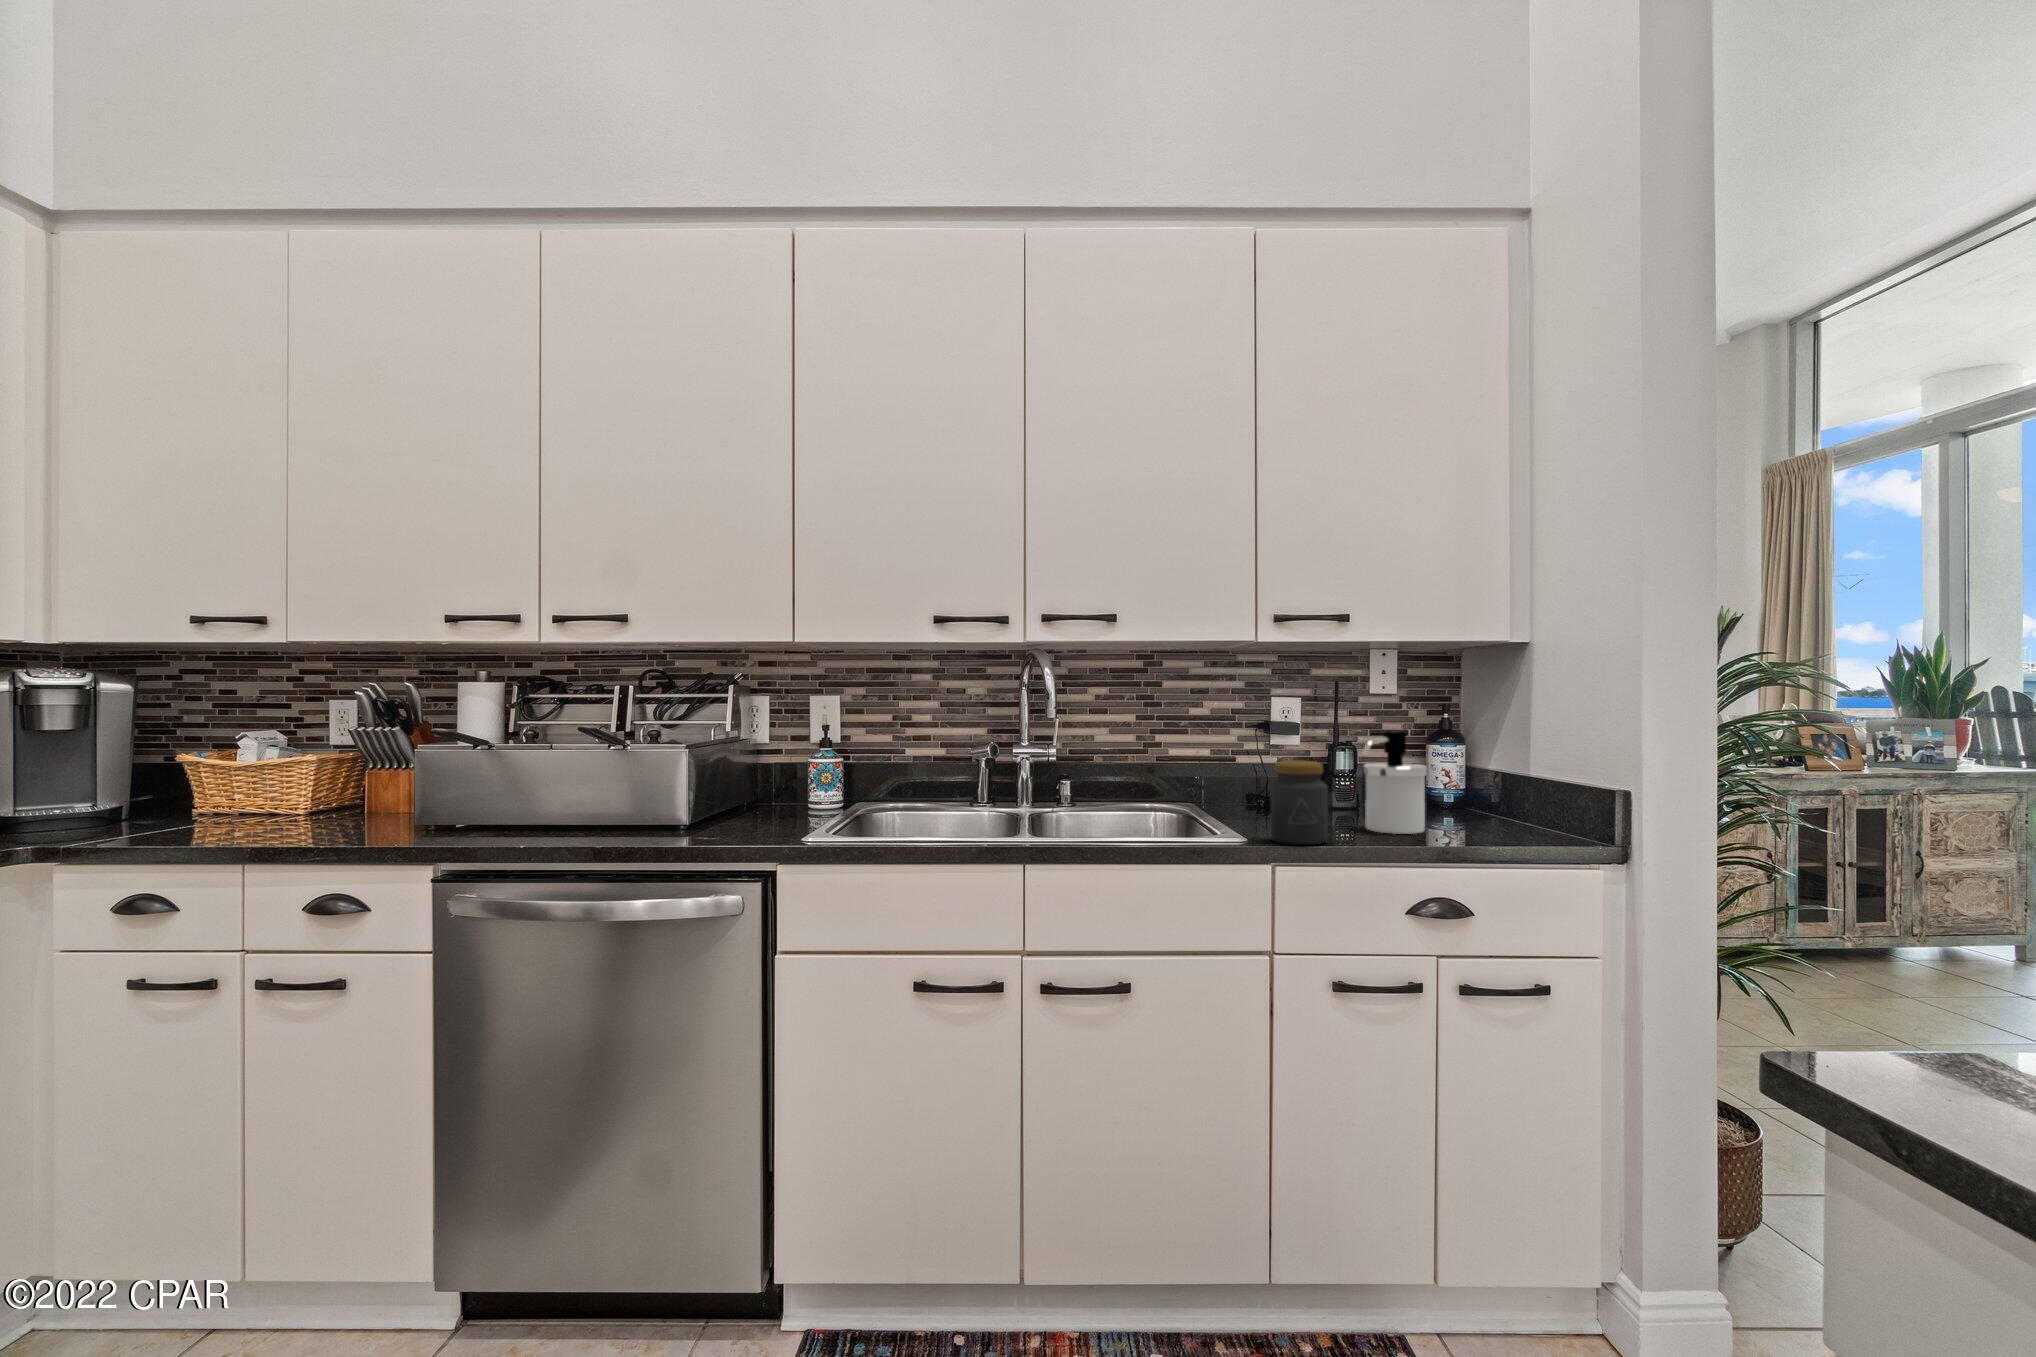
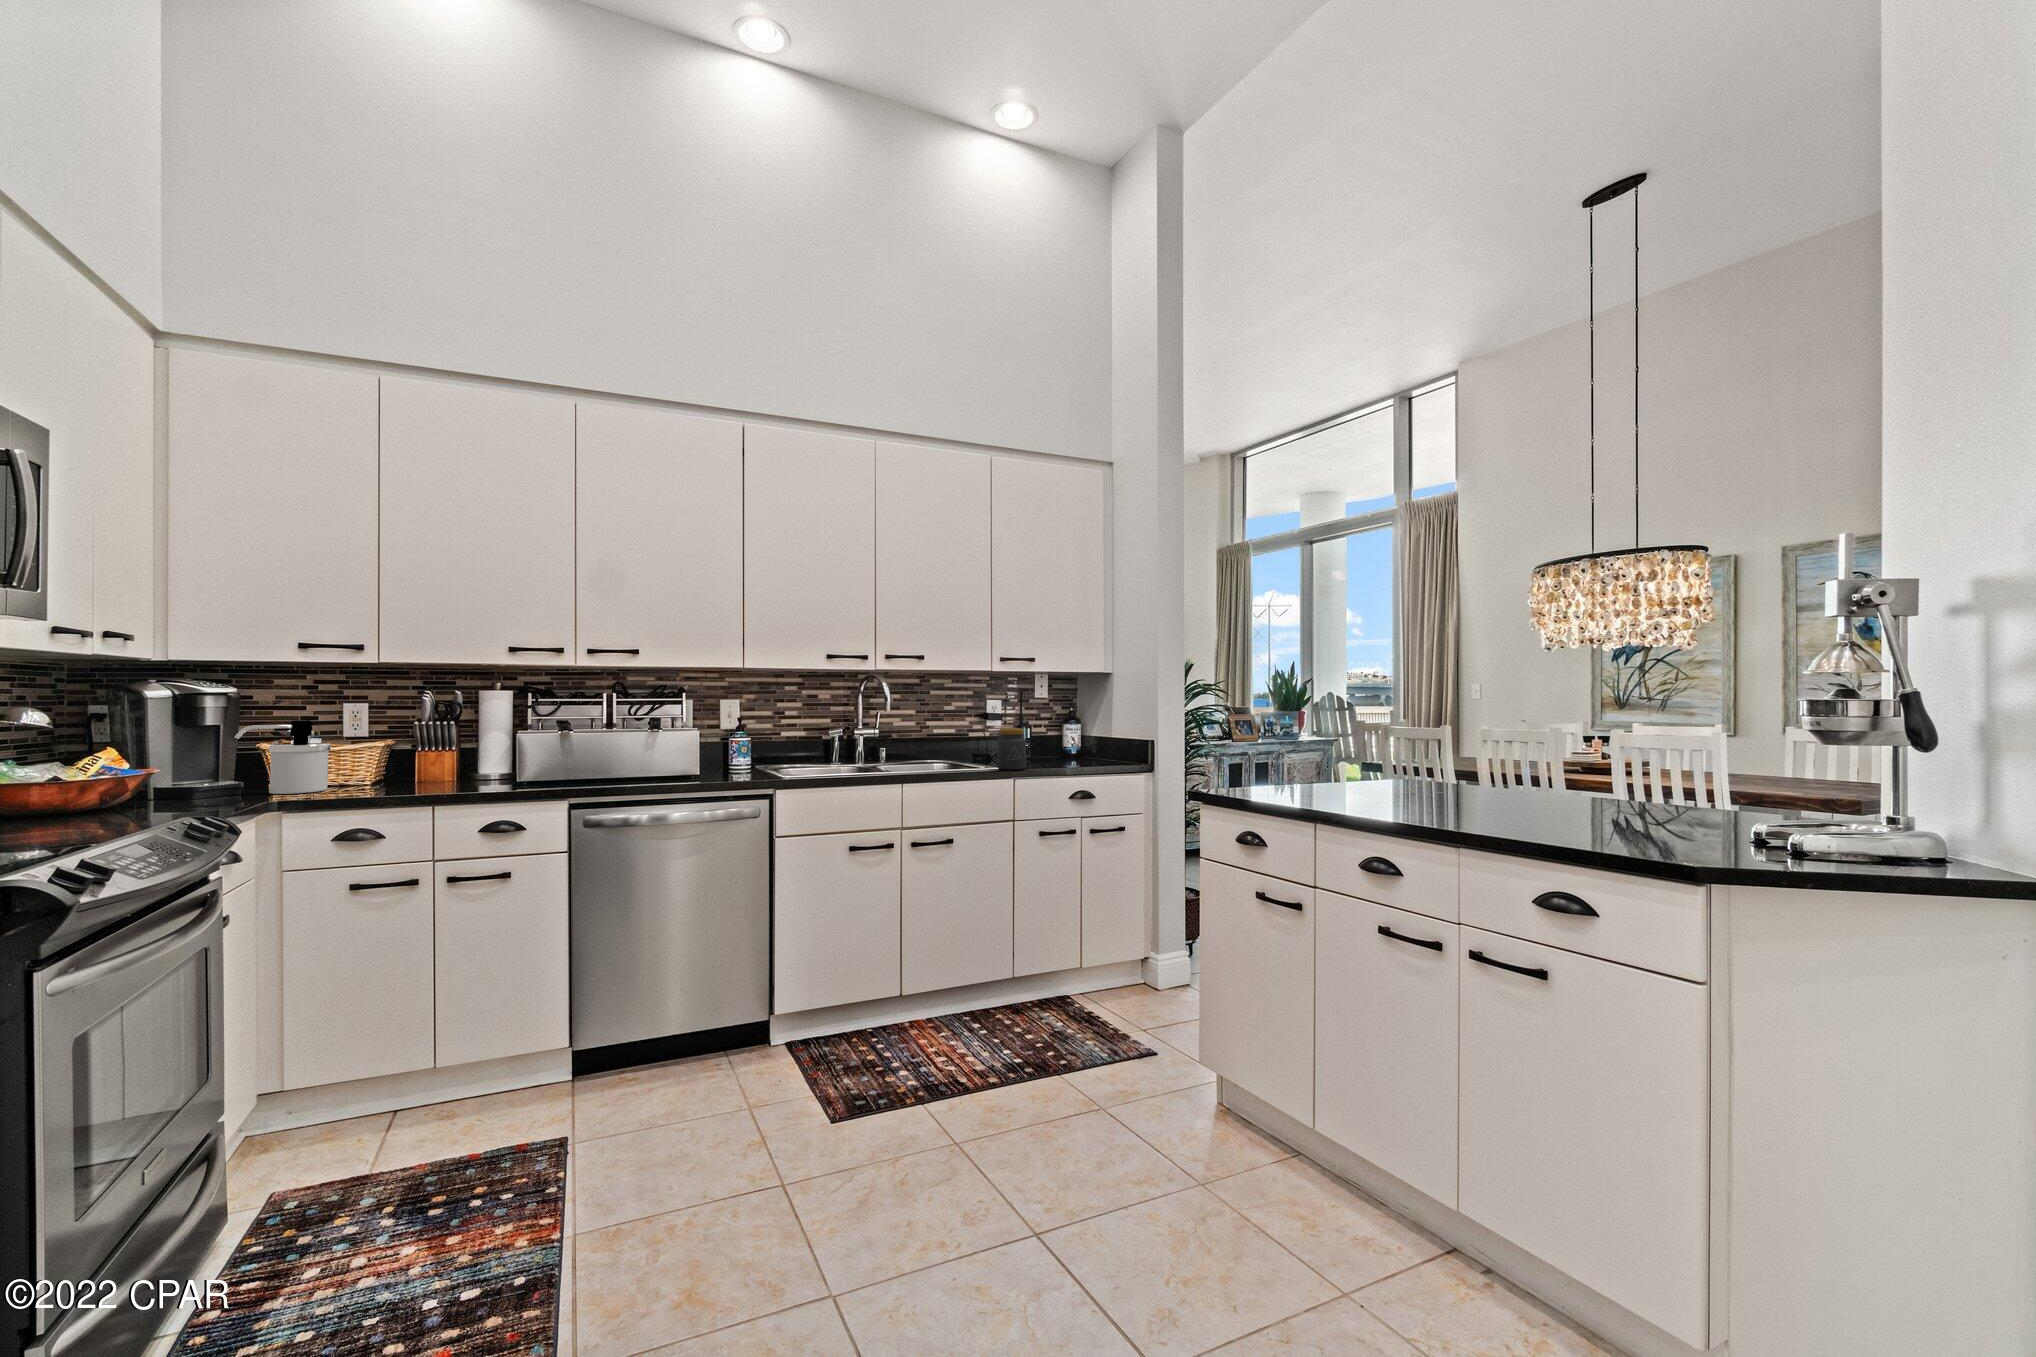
soap dispenser: present [1363,731,1427,834] -> present [234,720,331,794]

